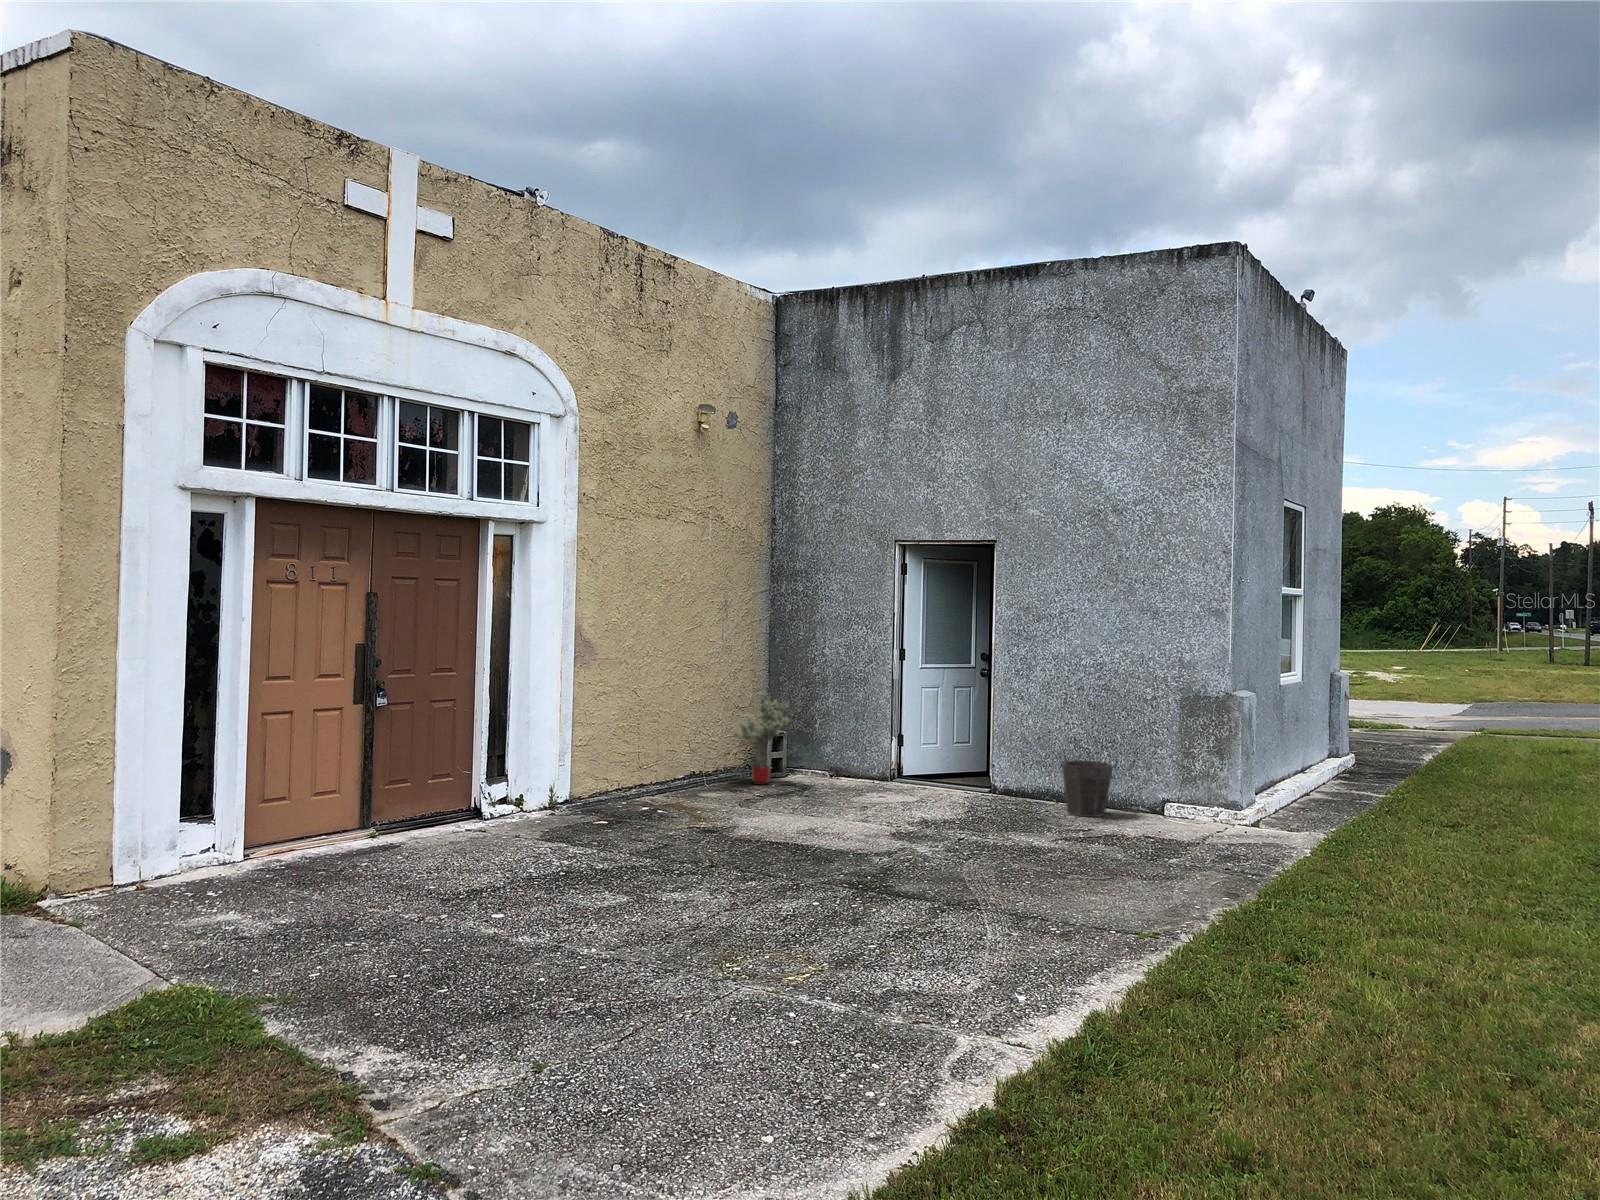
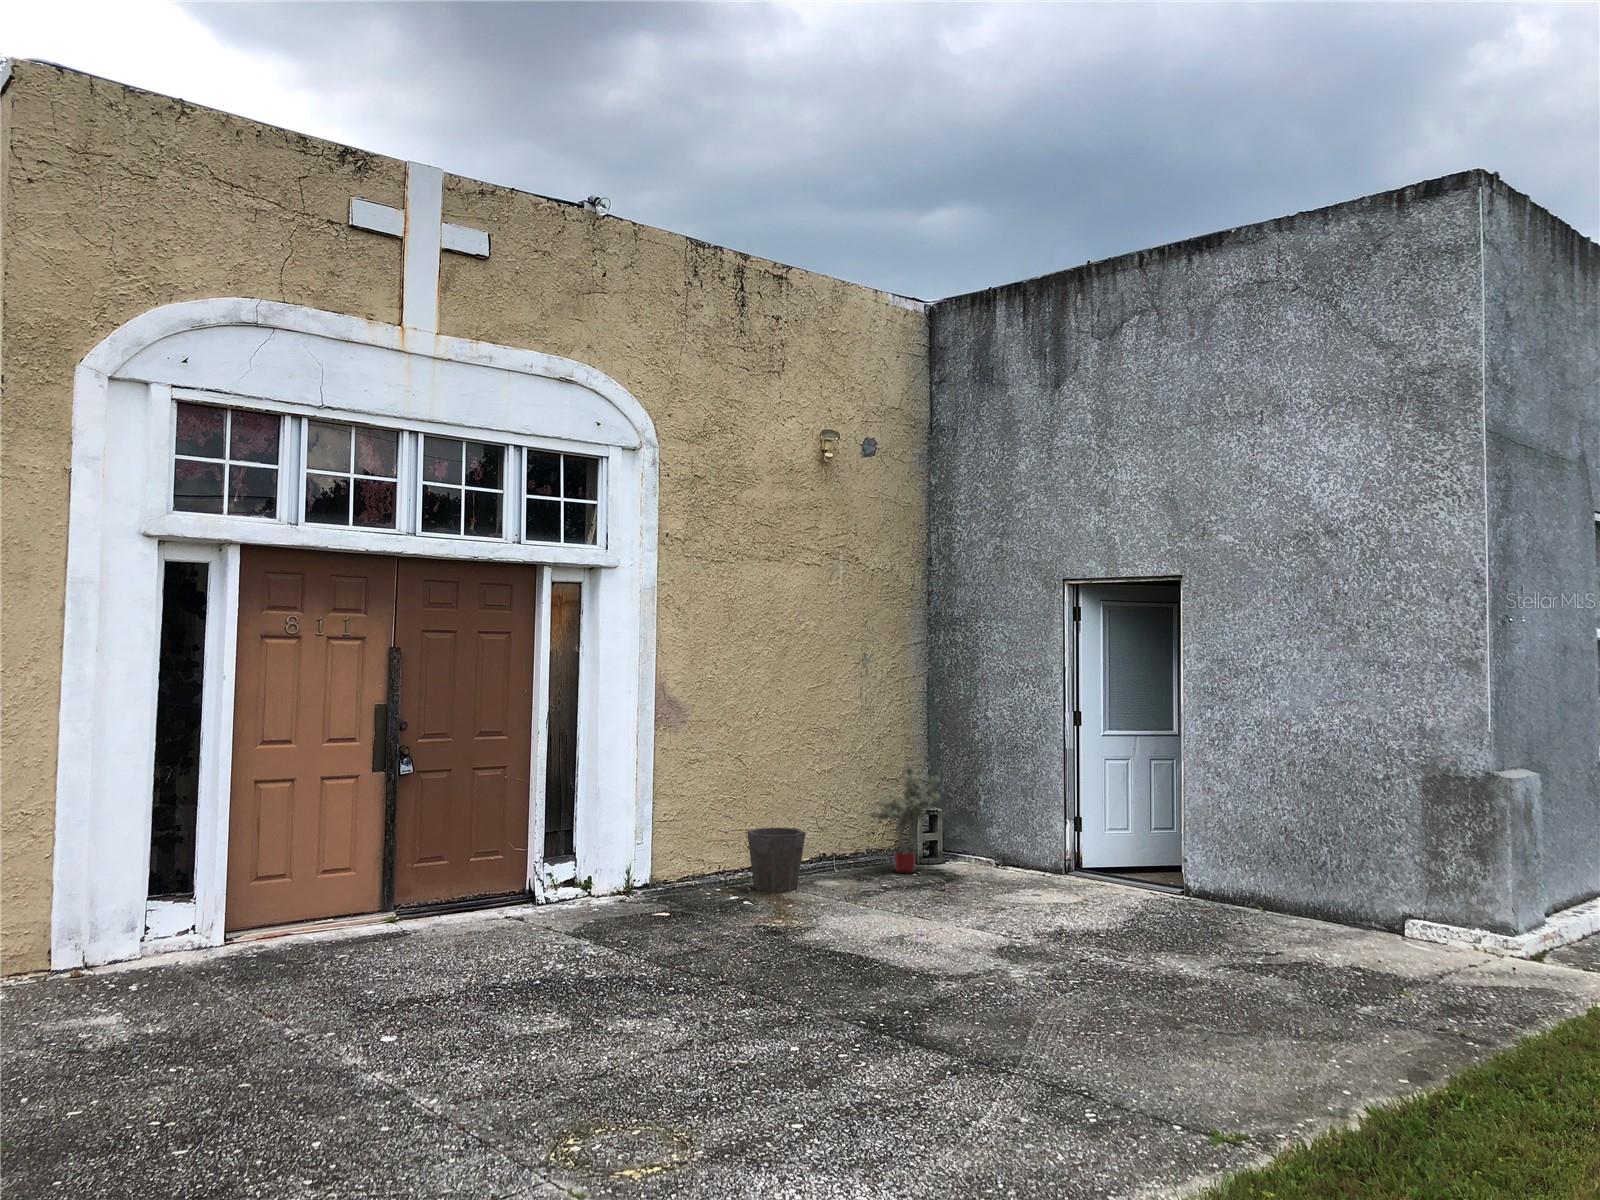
waste bin: present [1062,760,1113,817] -> present [747,828,805,892]

